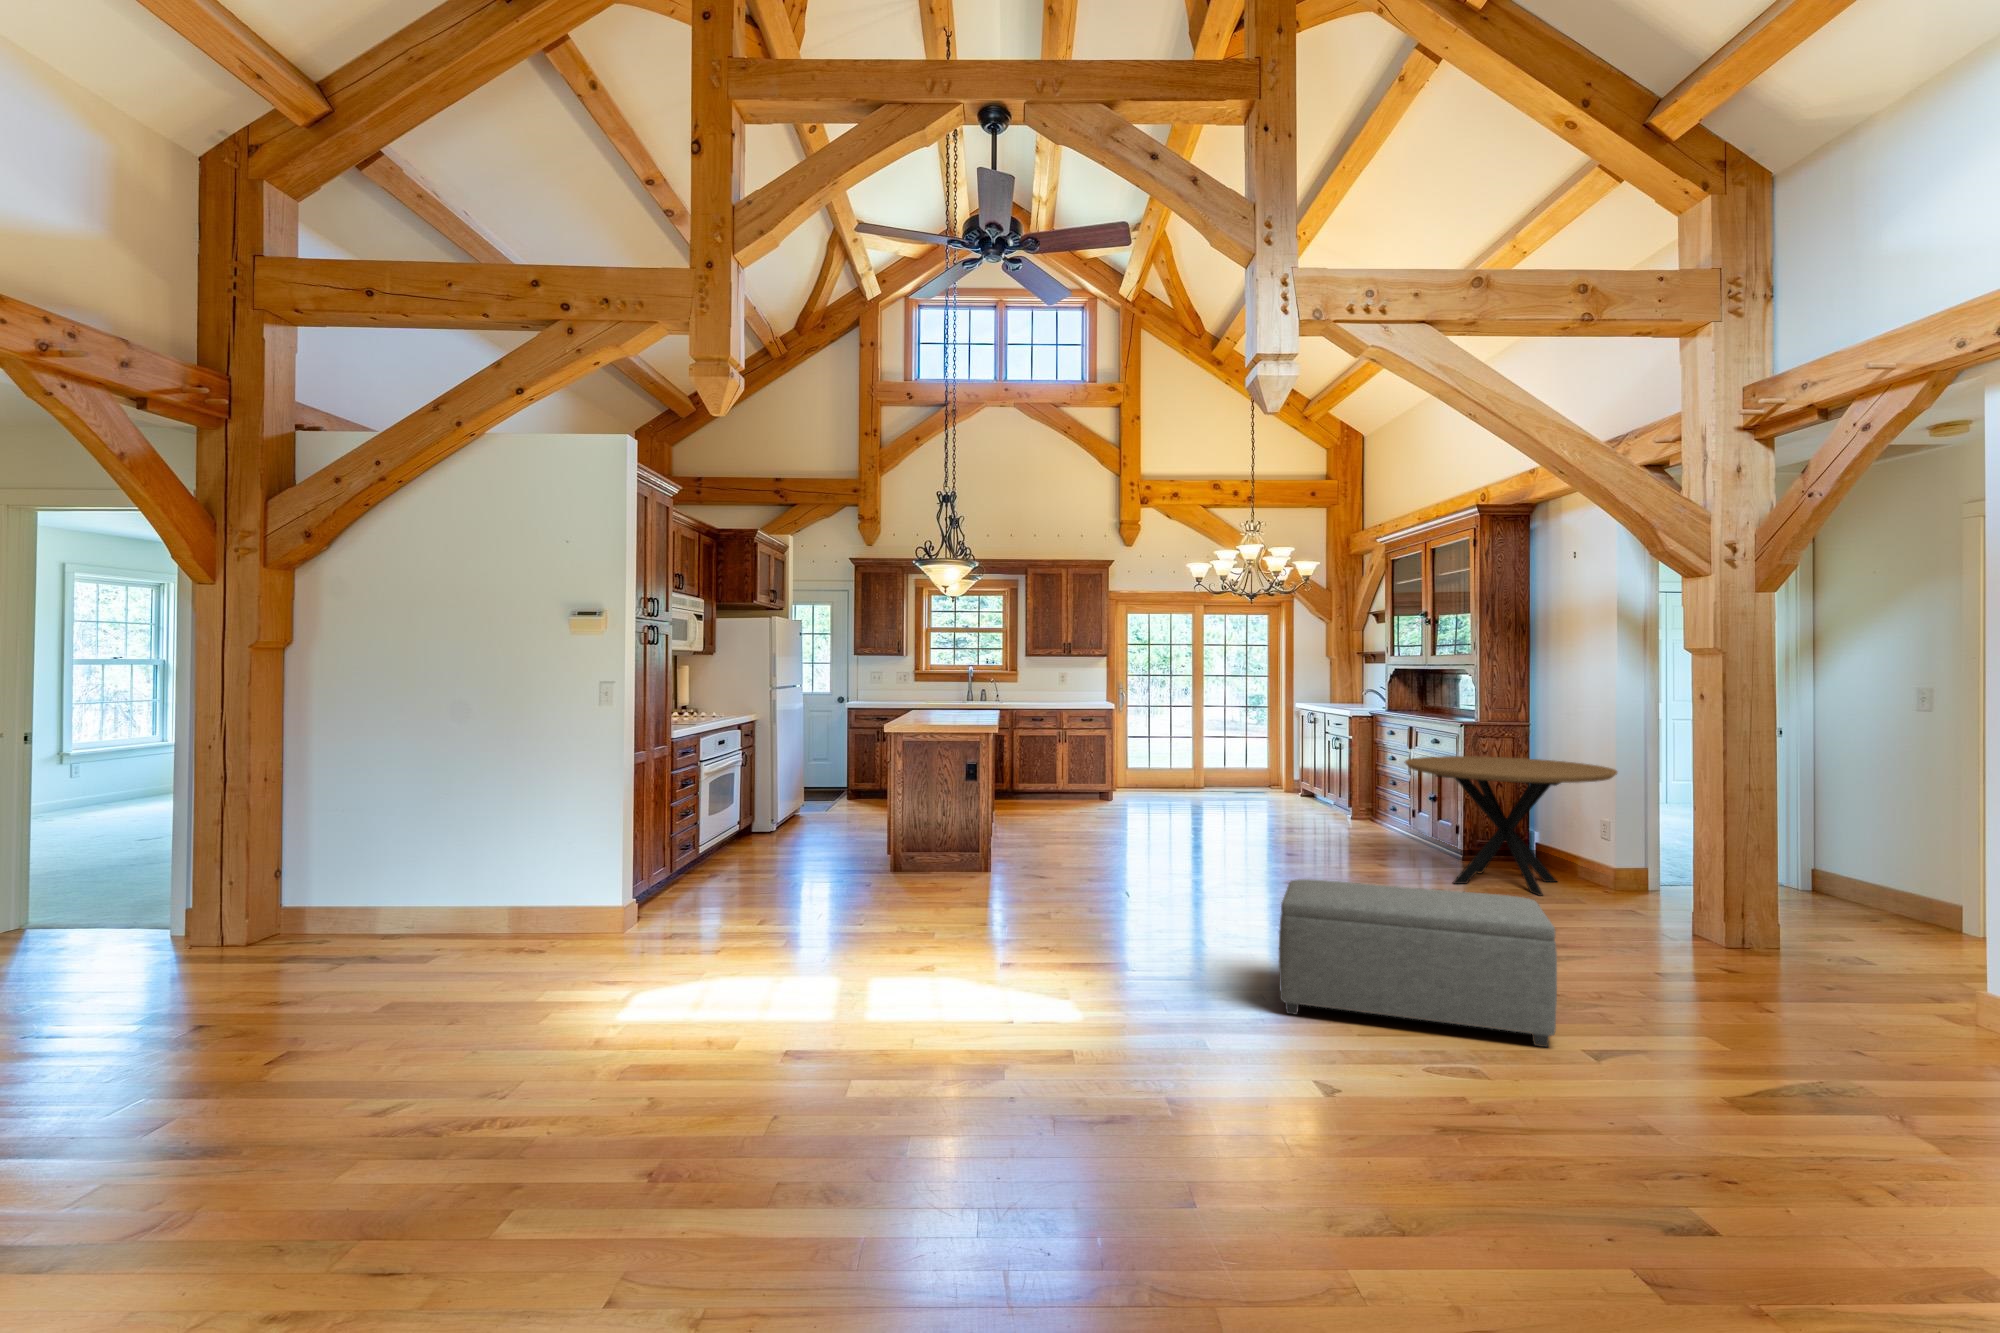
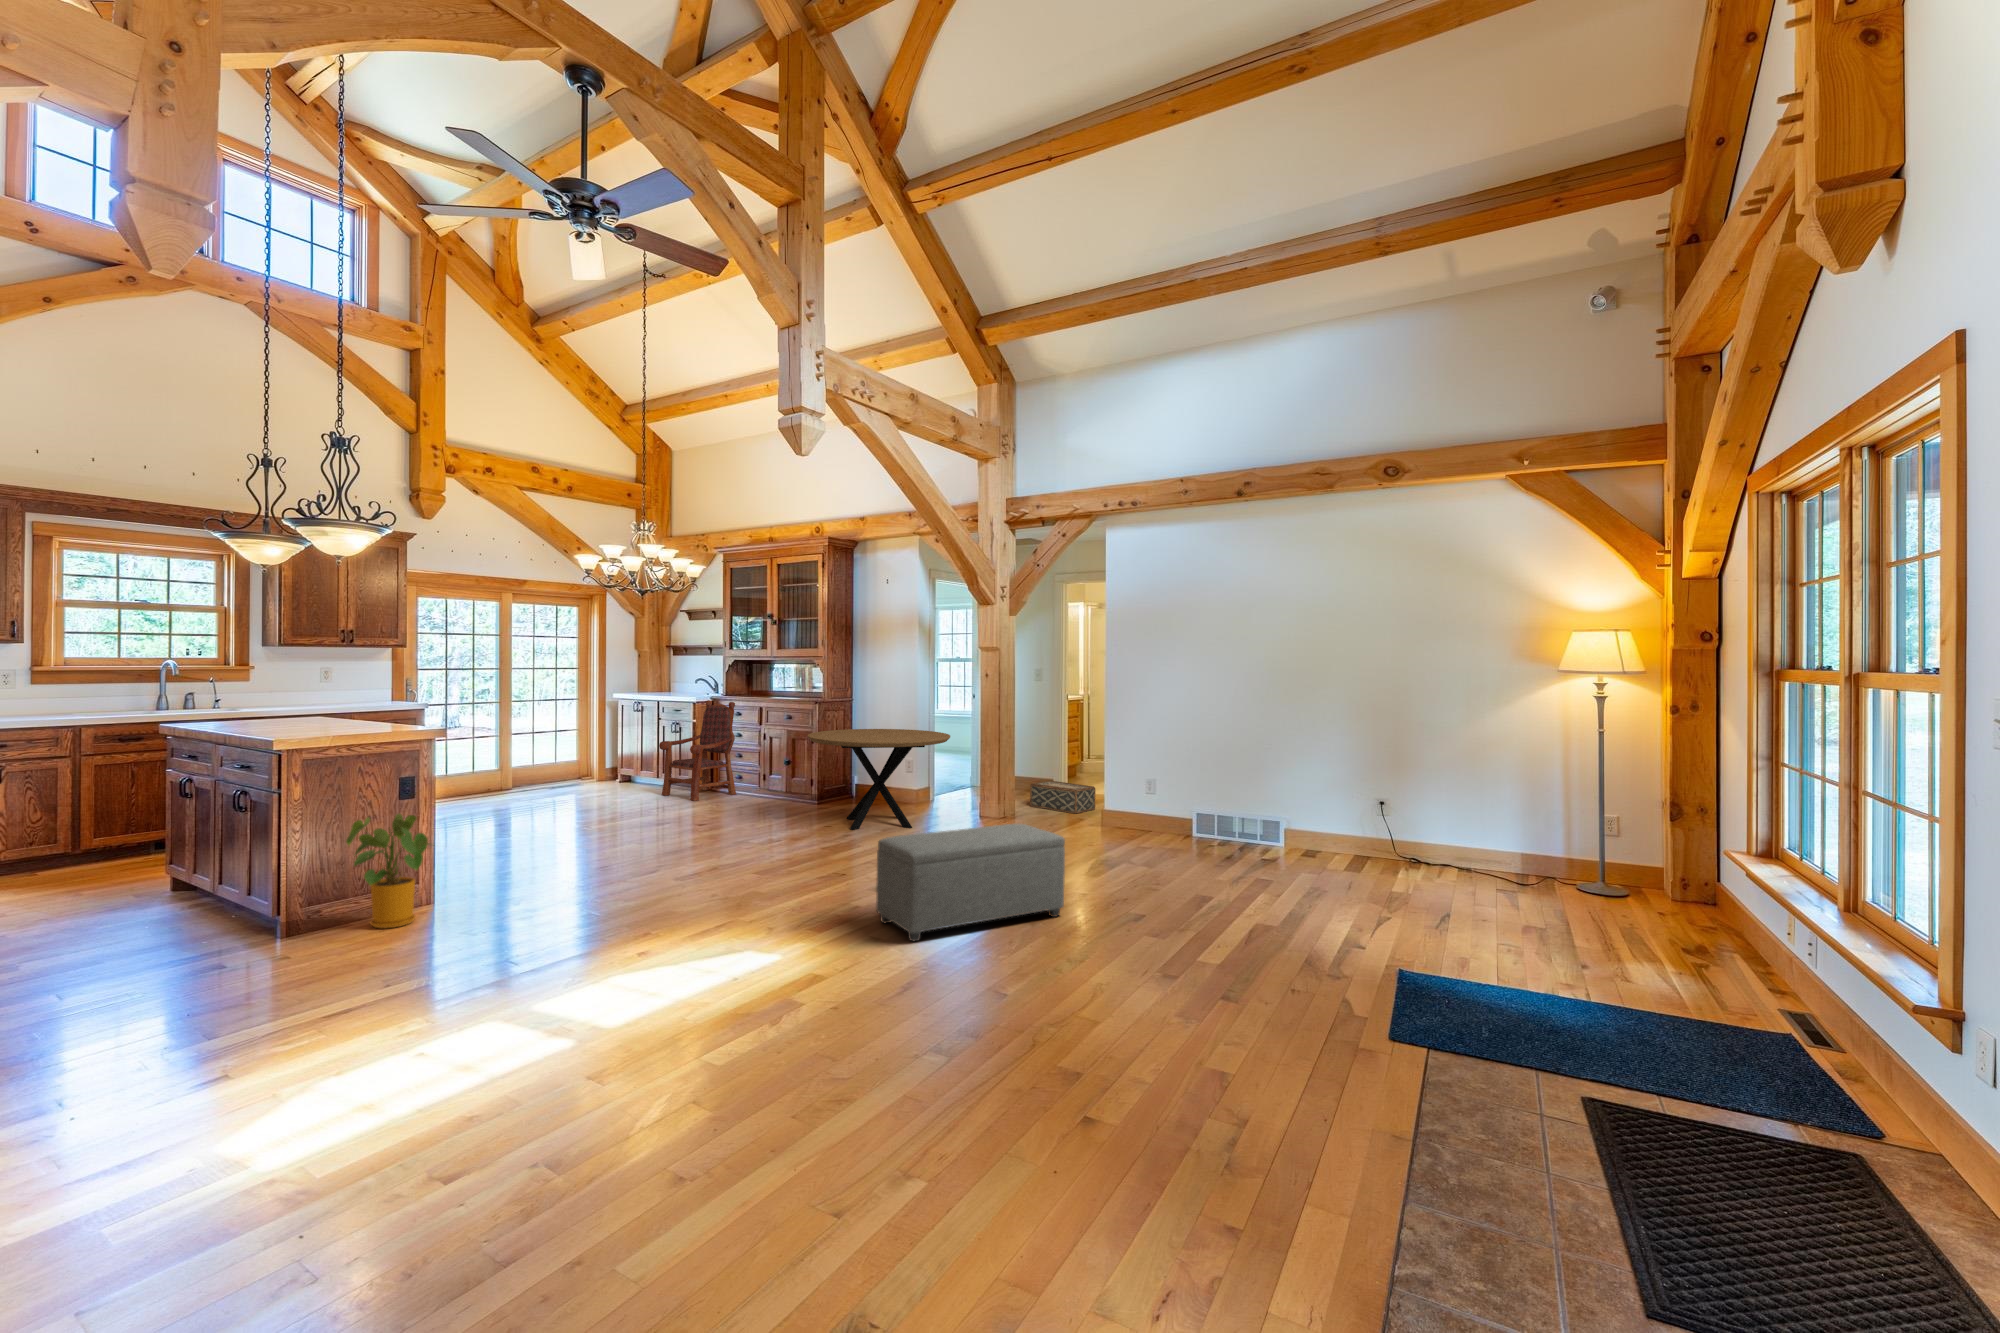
armchair: none [1309,716,1390,827] -> present [659,700,736,801]
house plant: none [905,792,971,884] -> present [346,814,430,929]
woven basket: none [1810,866,1949,928] -> present [1030,781,1095,814]

